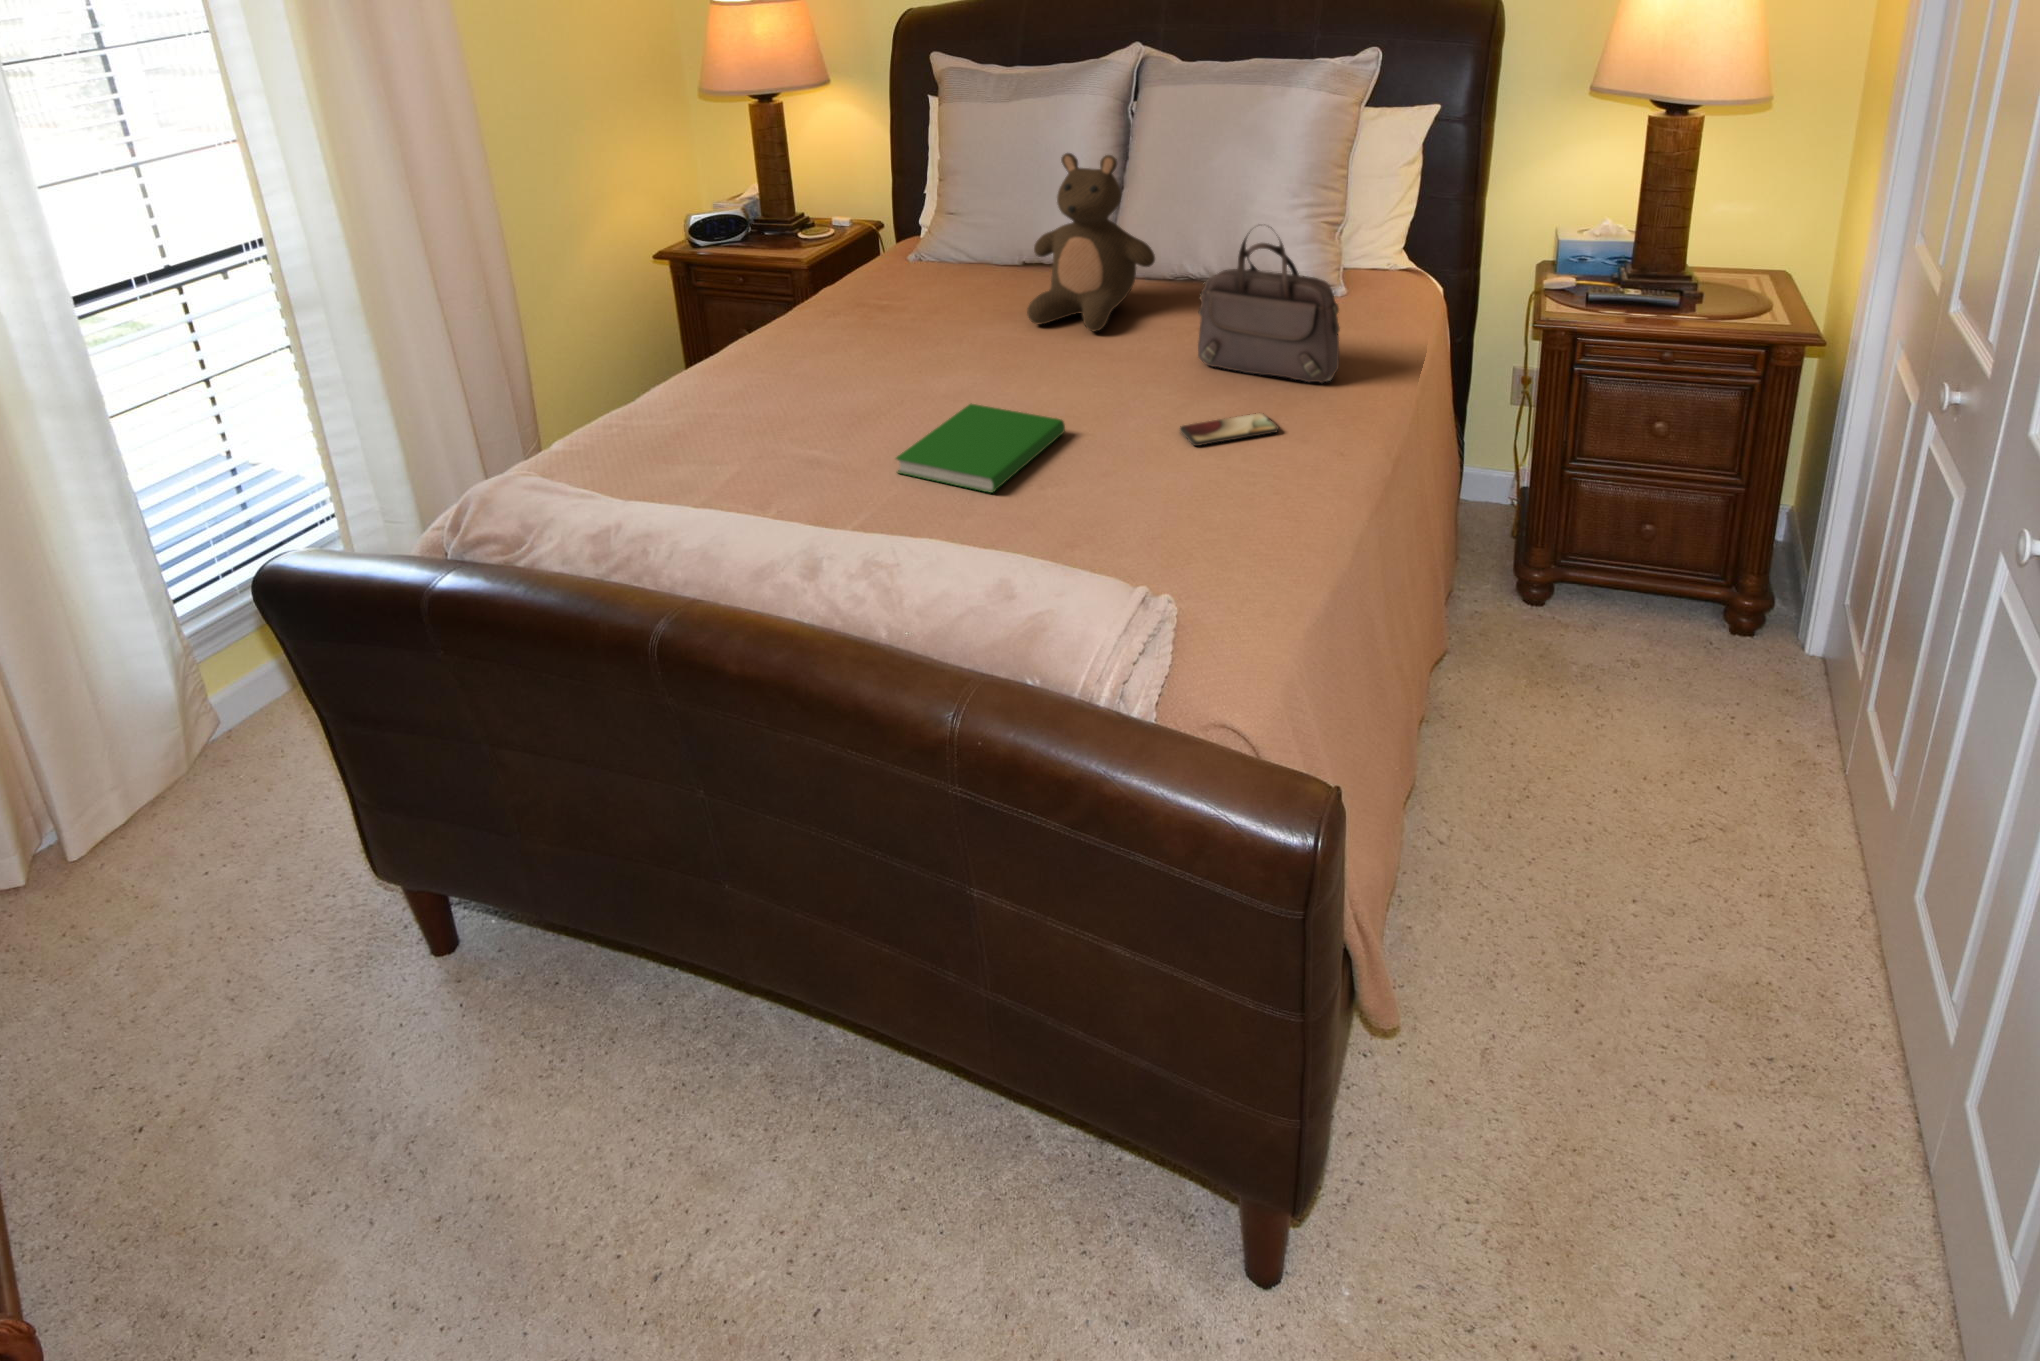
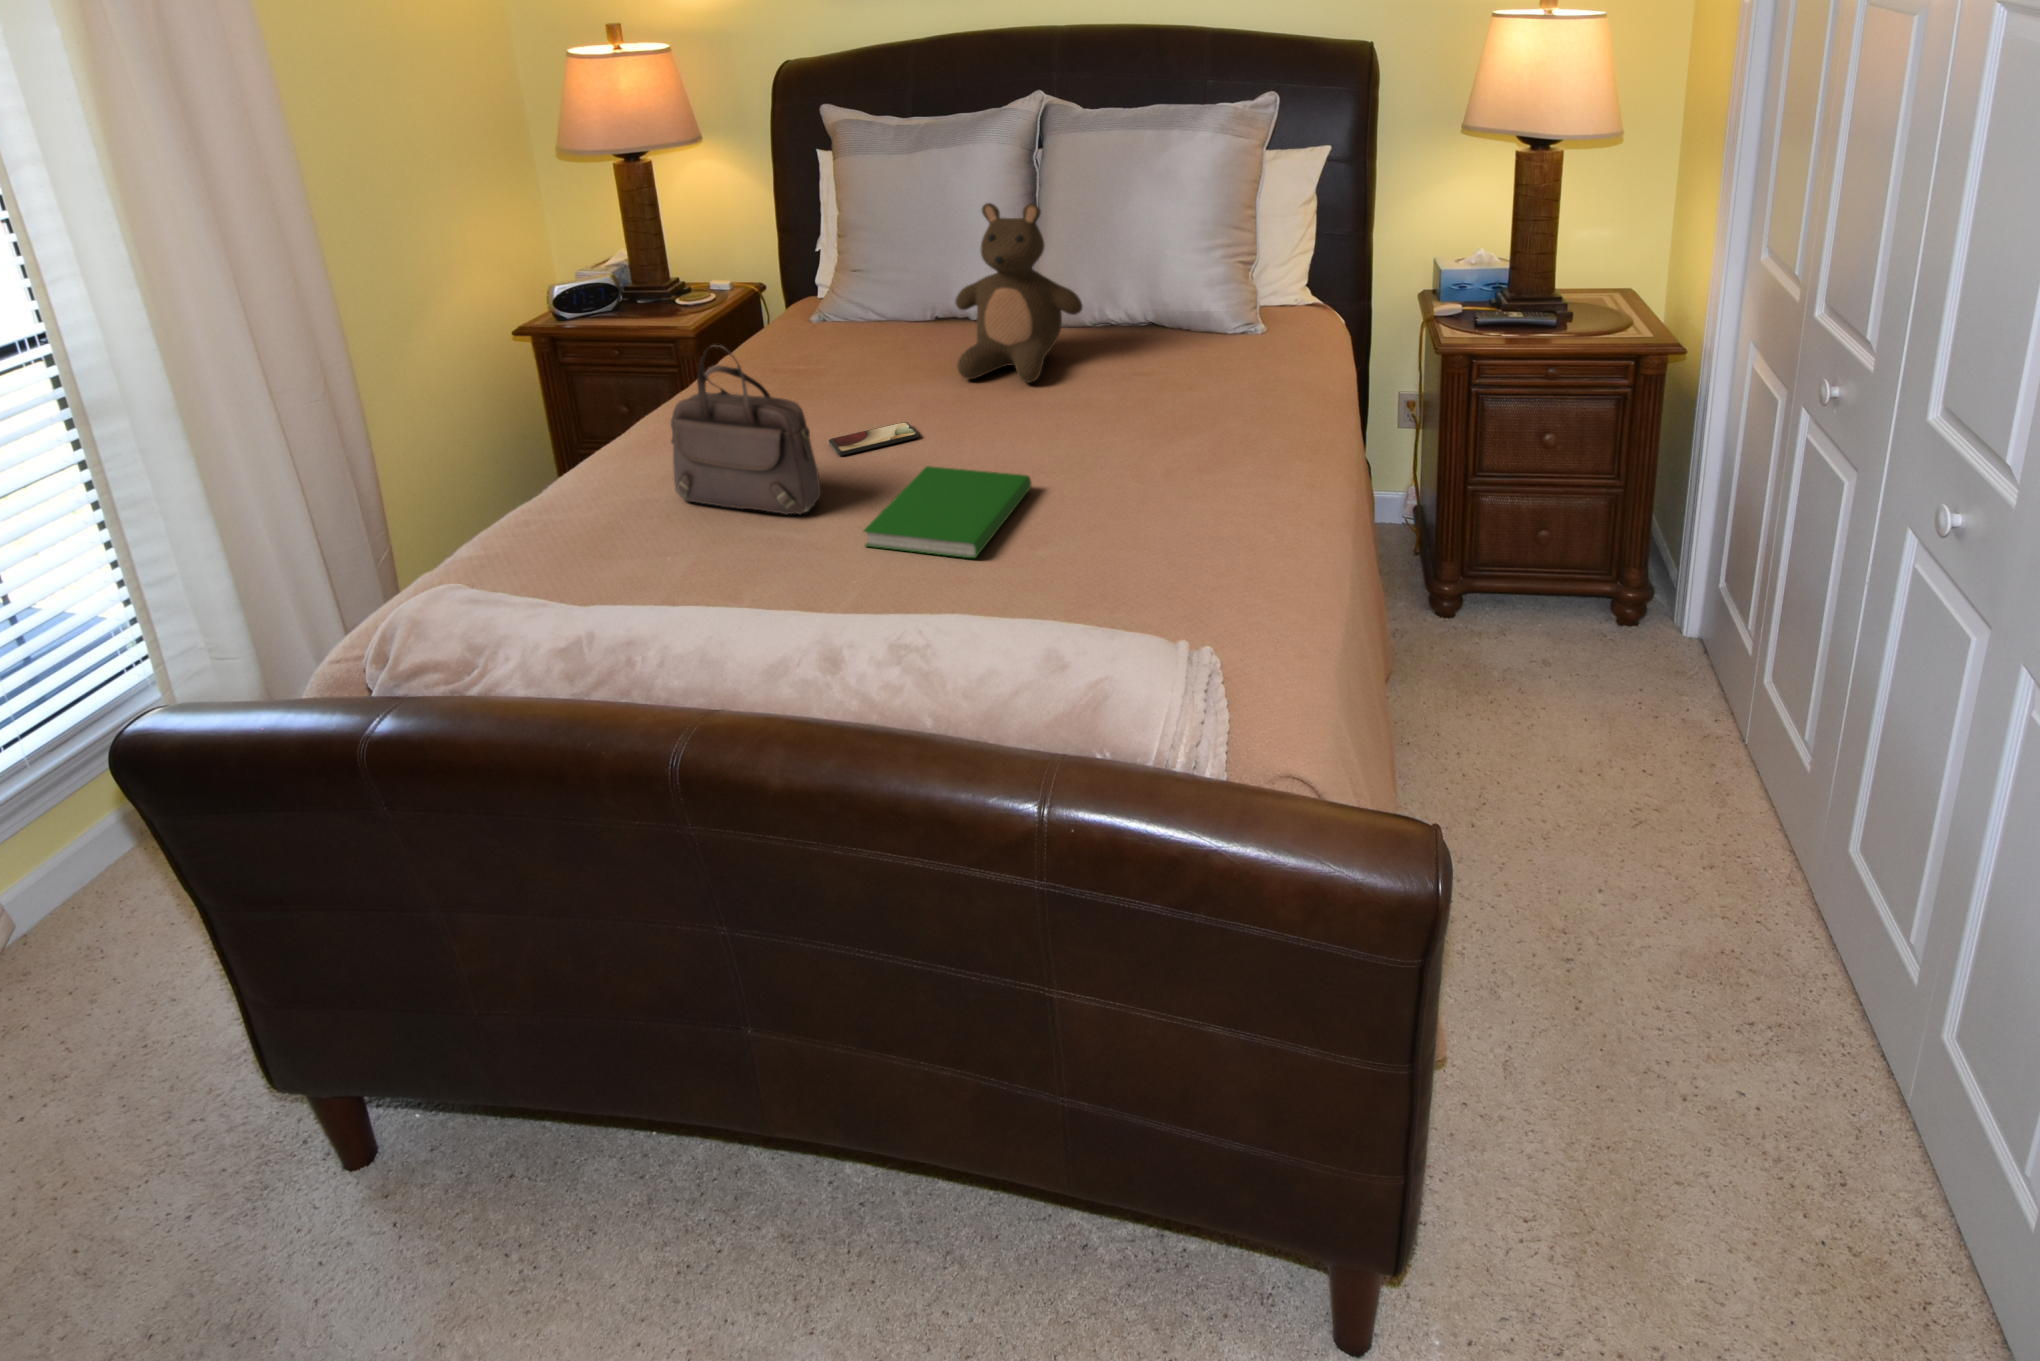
handbag: present [1198,227,1340,383] -> present [671,345,821,514]
smartphone: present [1180,413,1278,446] -> present [829,422,918,456]

